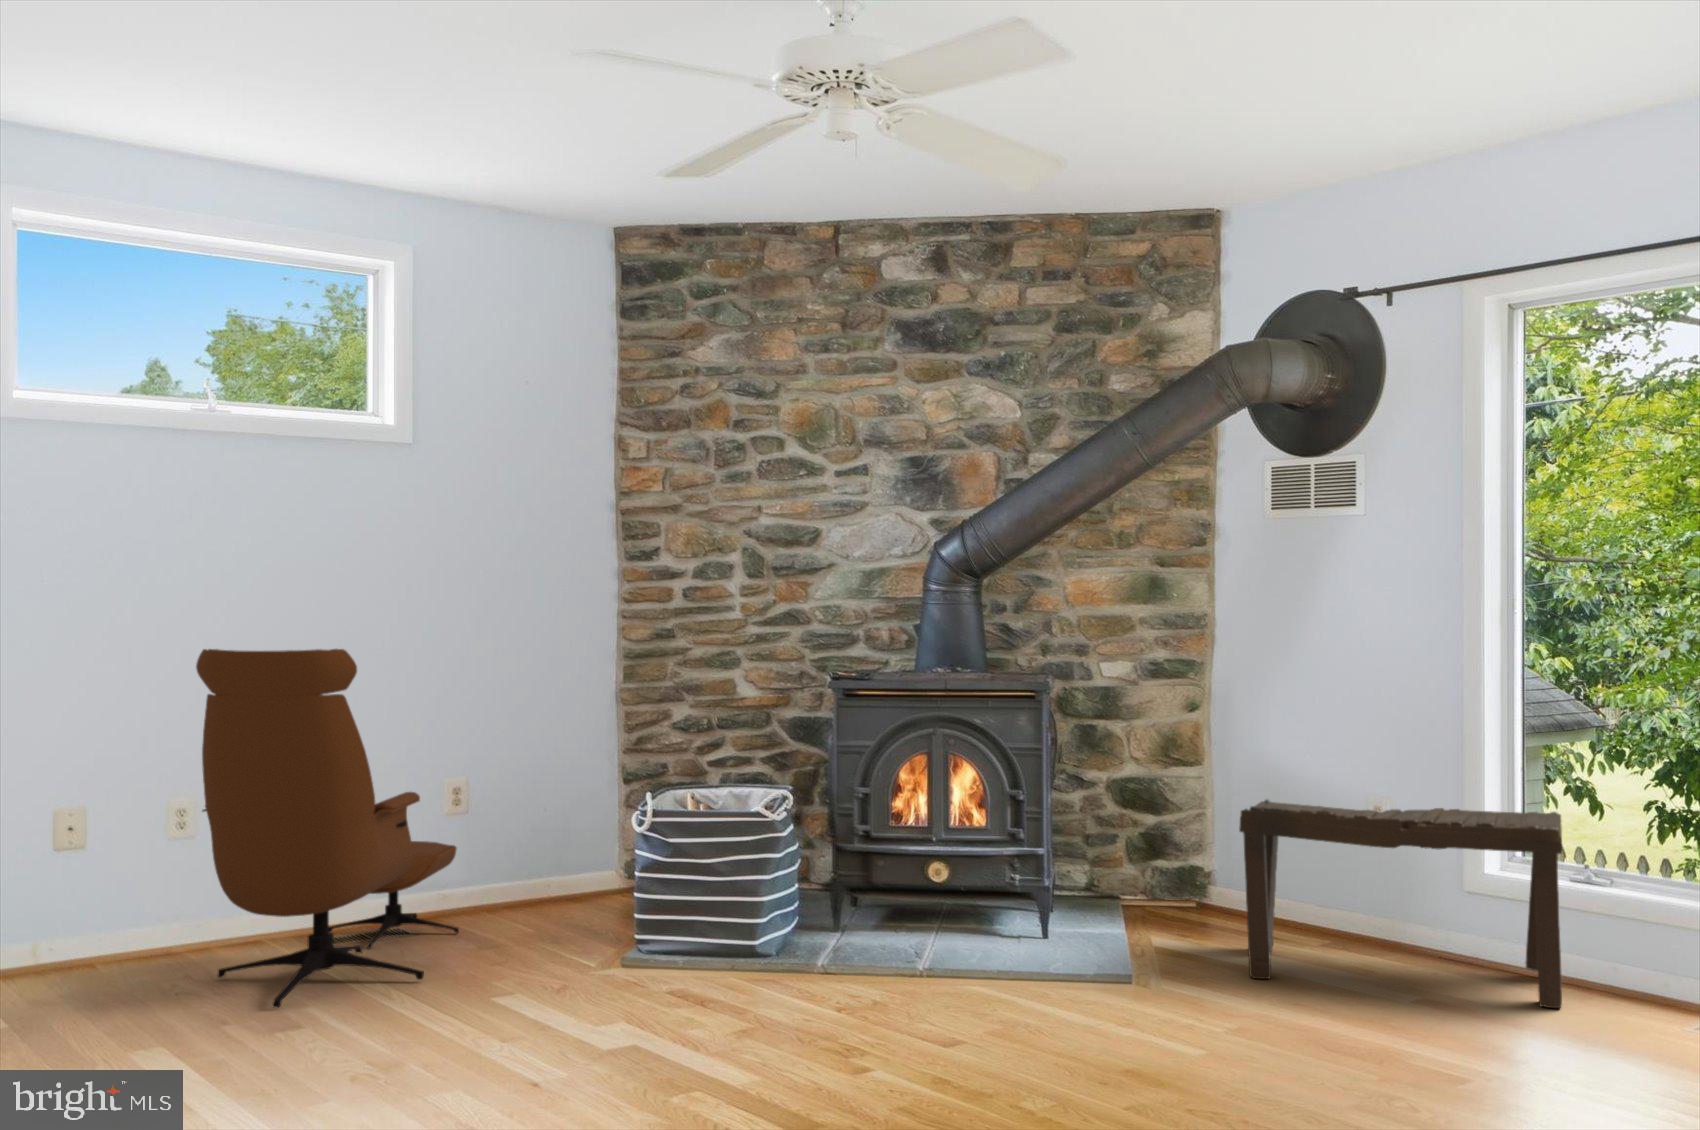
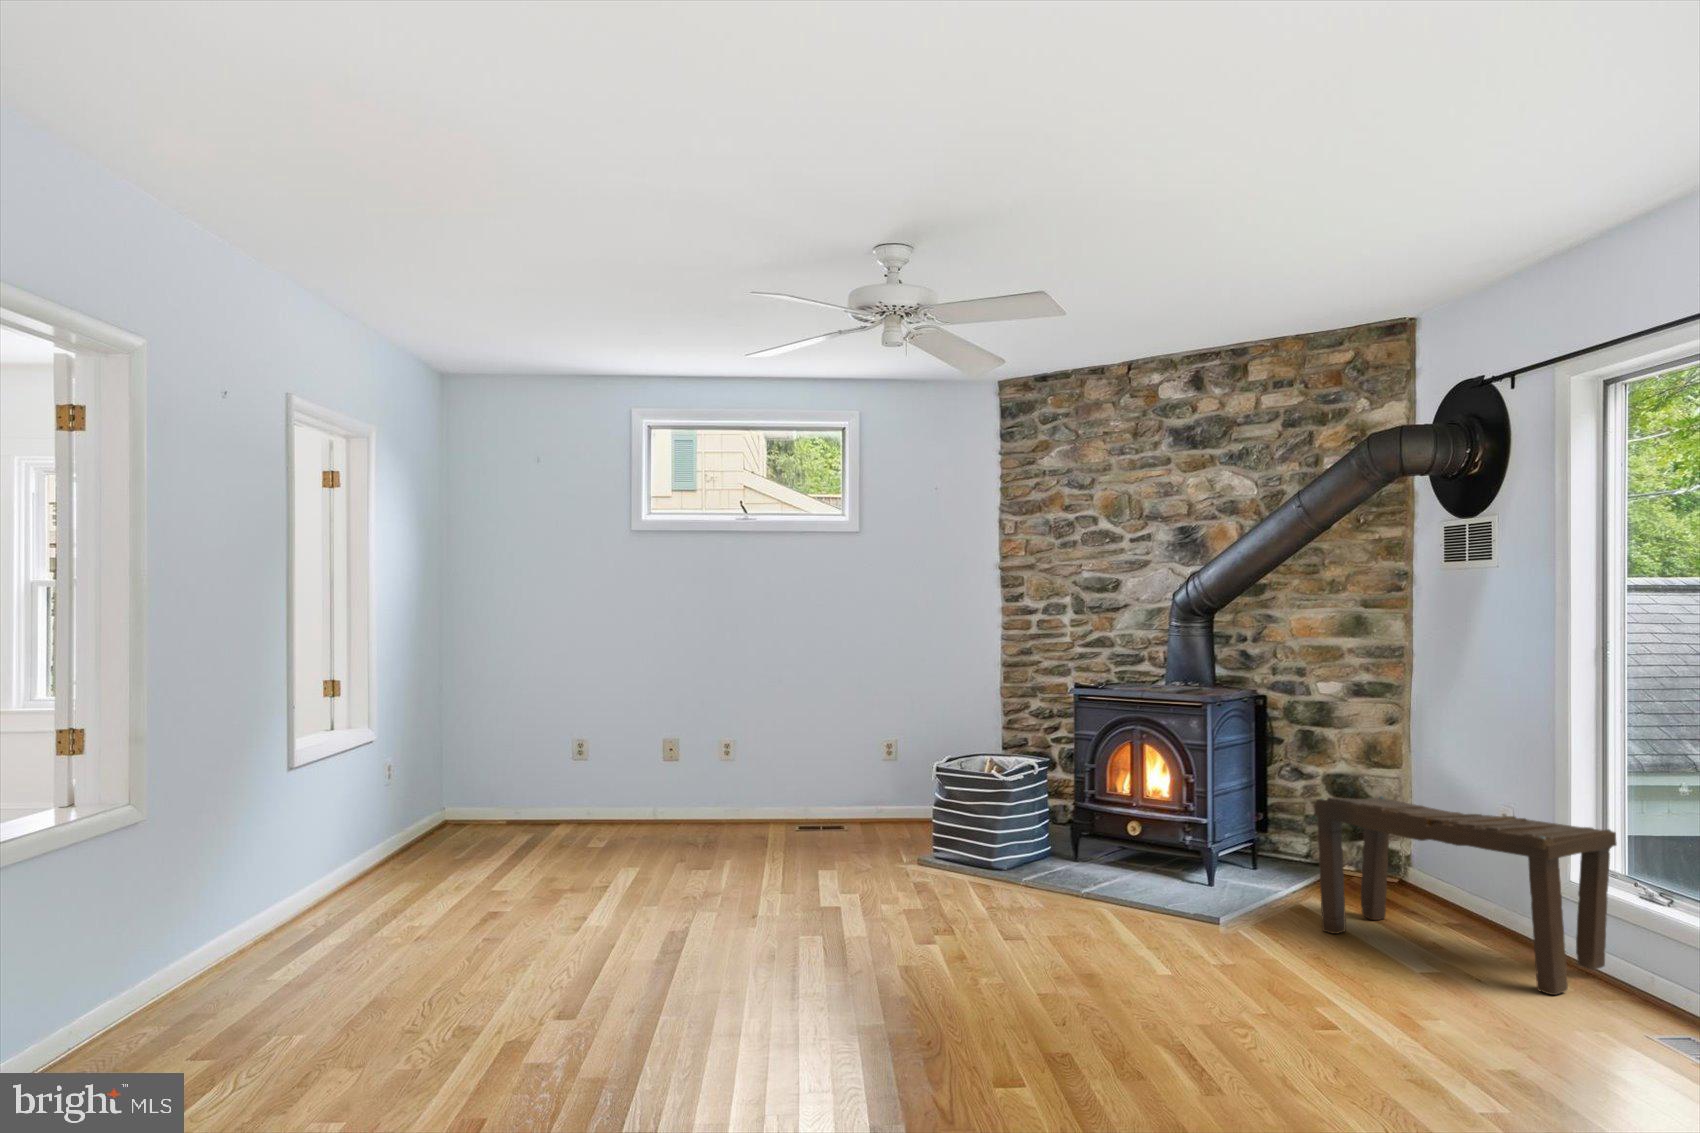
lounge chair: present [196,649,459,1008] -> none [686,651,870,850]

